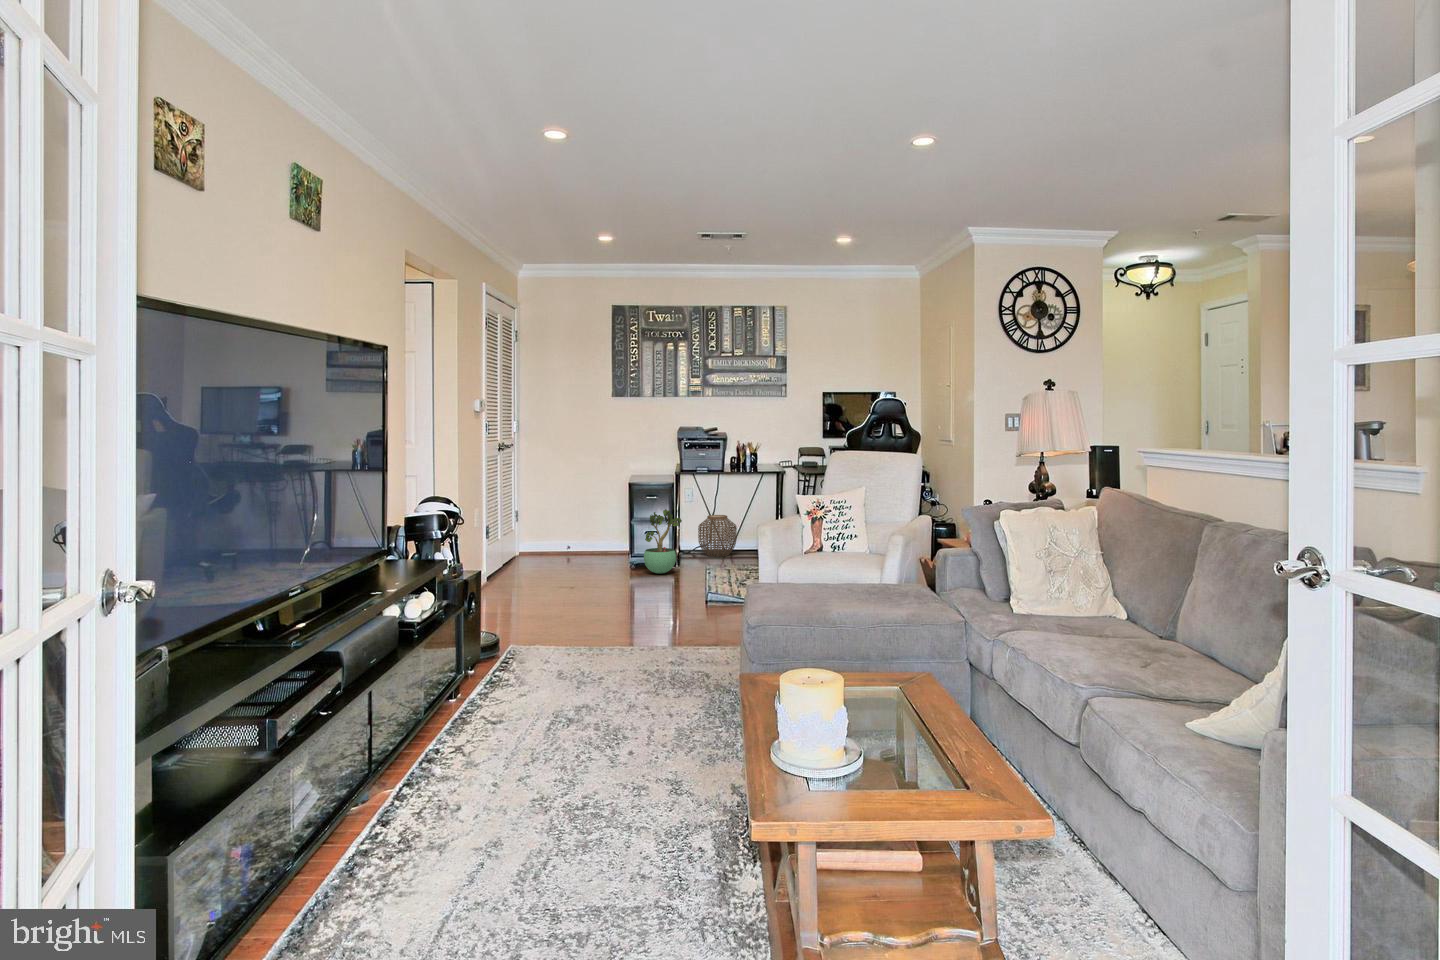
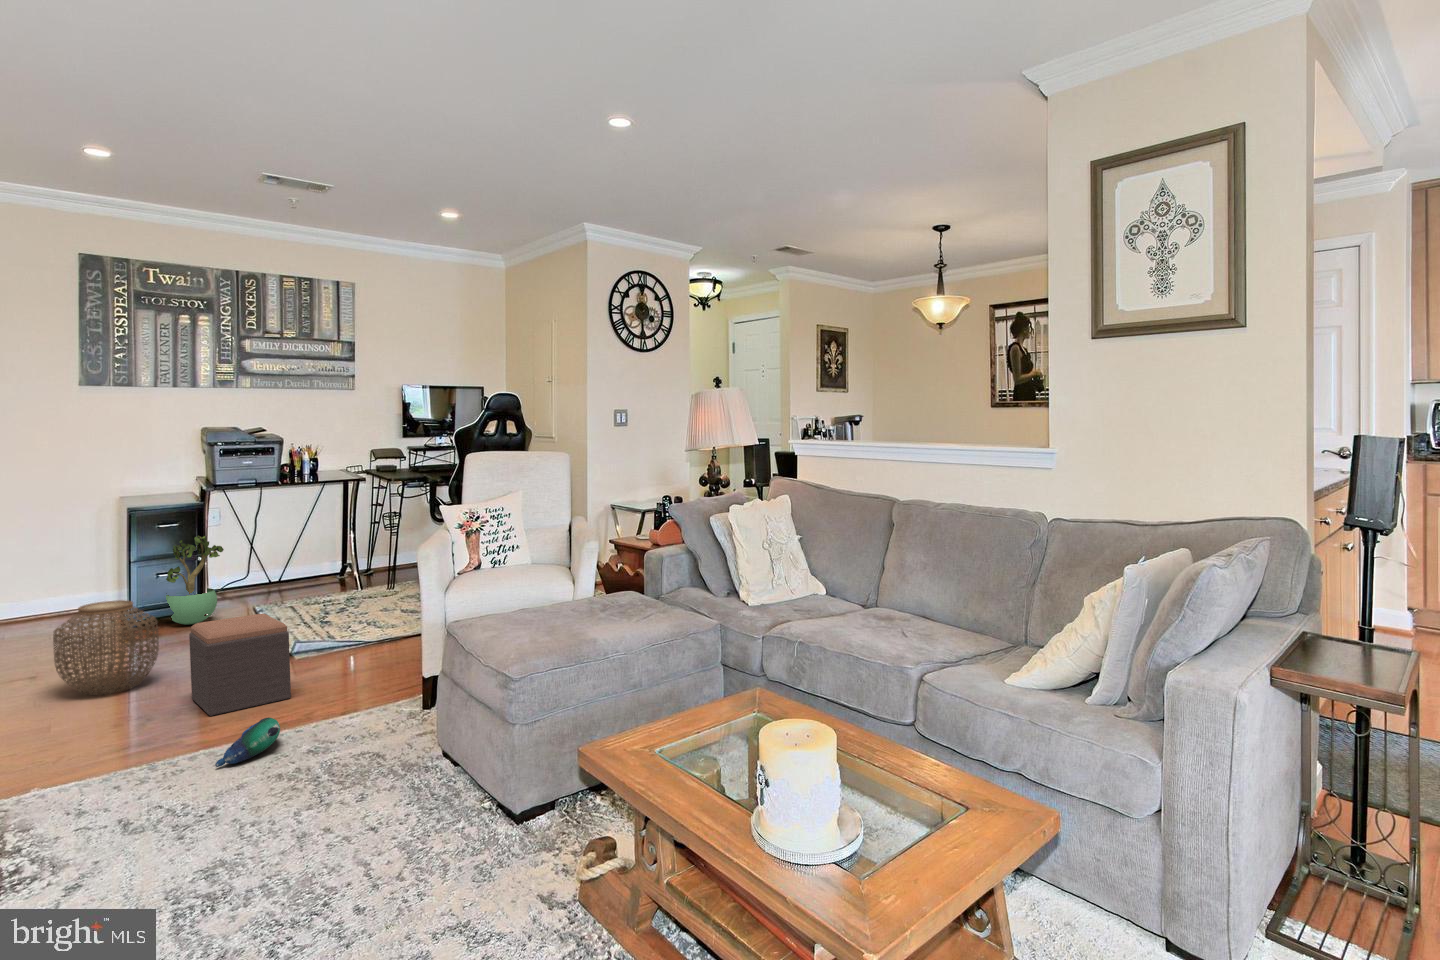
woven basket: present [698,515,737,557] -> present [53,600,159,695]
footstool: none [637,568,692,633] -> present [189,614,291,716]
plush toy: none [631,637,672,663] -> present [215,717,280,767]

